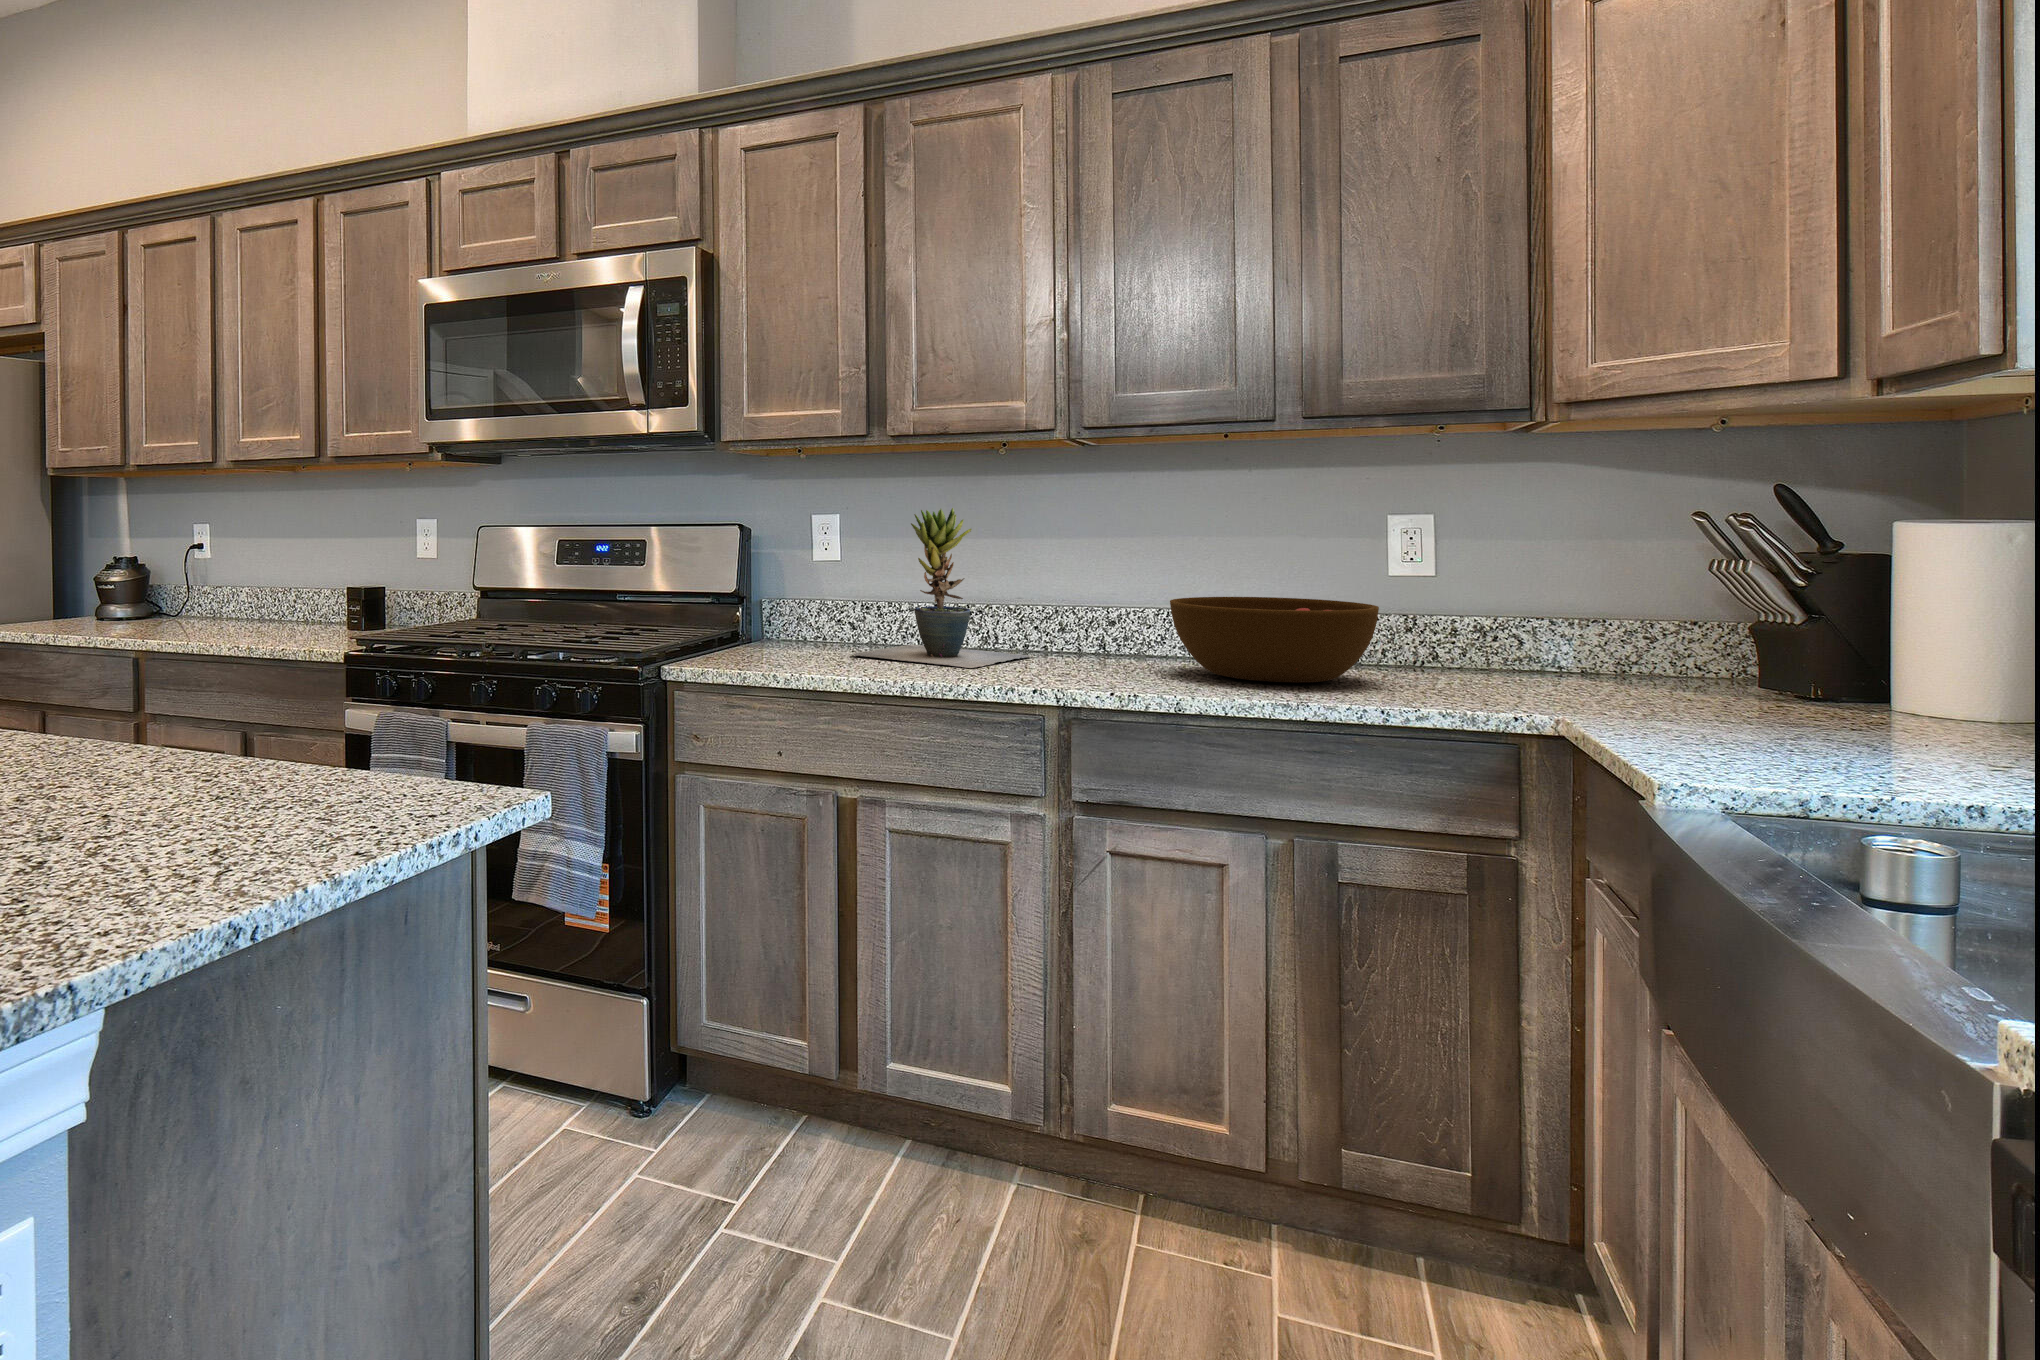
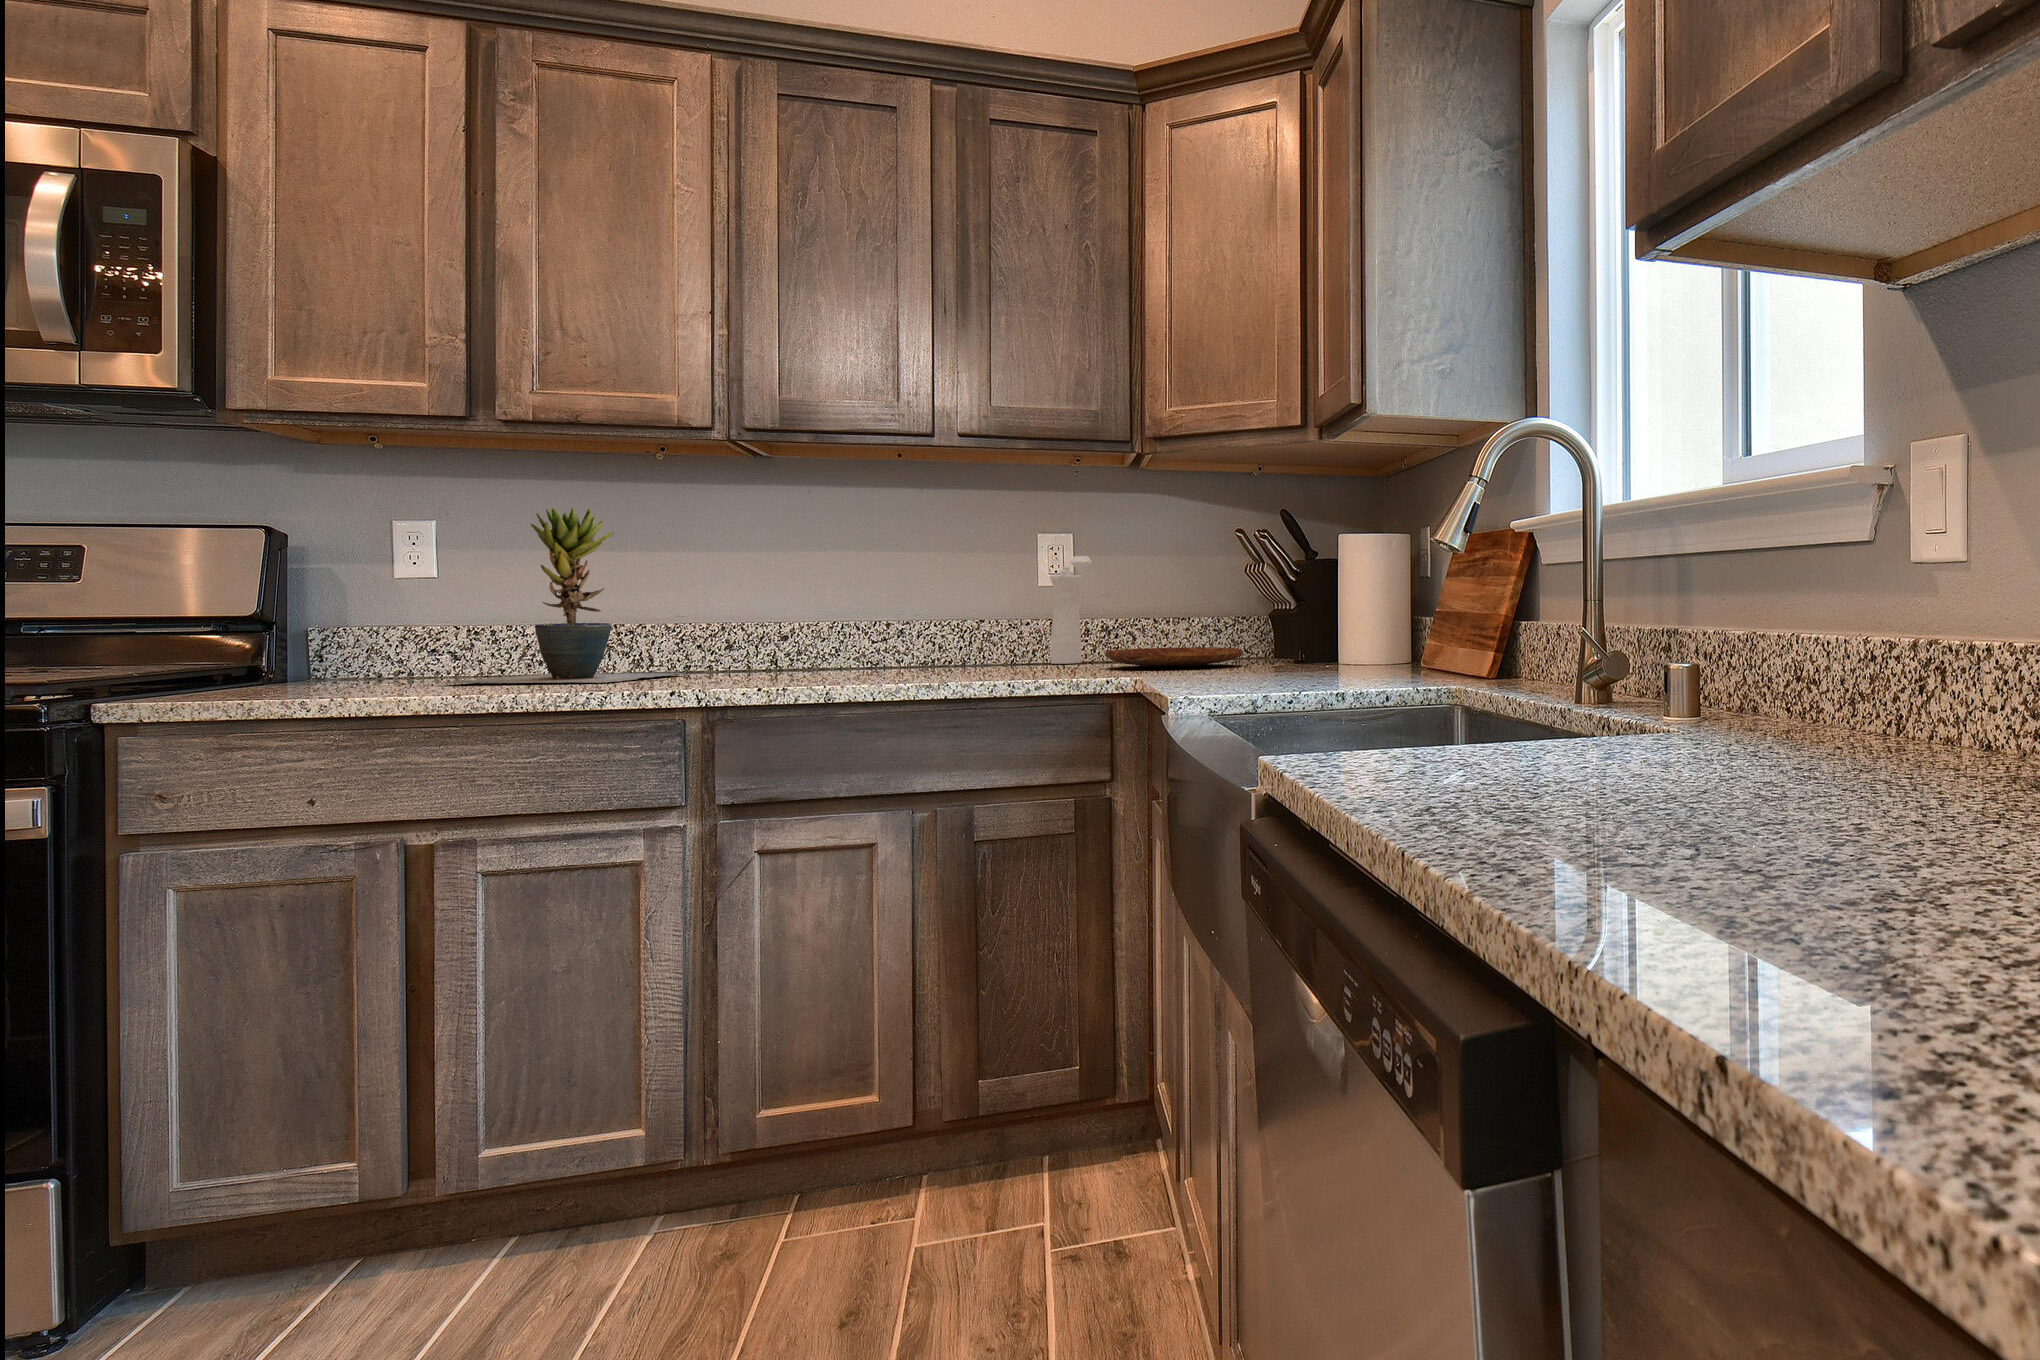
pepper mill: none [1412,543,1465,676] -> present [1050,556,1092,664]
bowl: present [1170,597,1379,682] -> none [833,601,1016,671]
tray: none [1504,672,1741,708] -> present [1105,647,1243,667]

